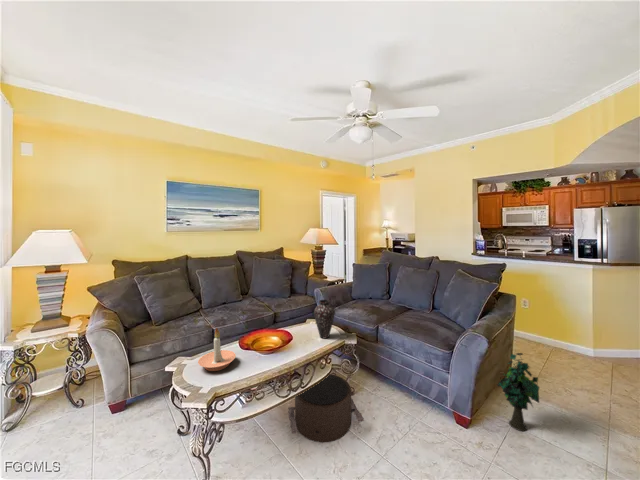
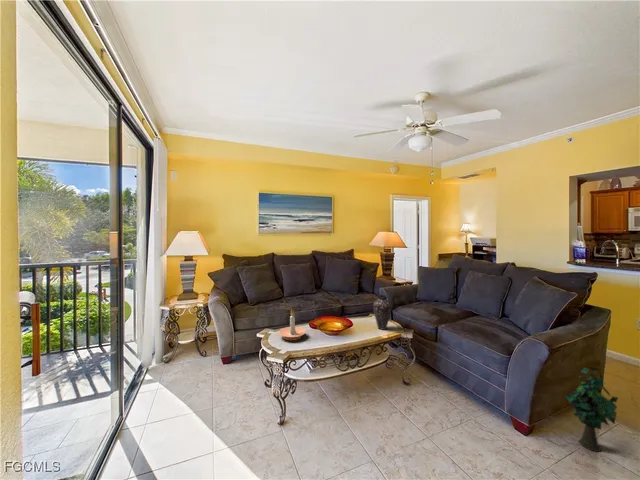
pouf: present [288,374,364,442] -> none [347,360,413,416]

